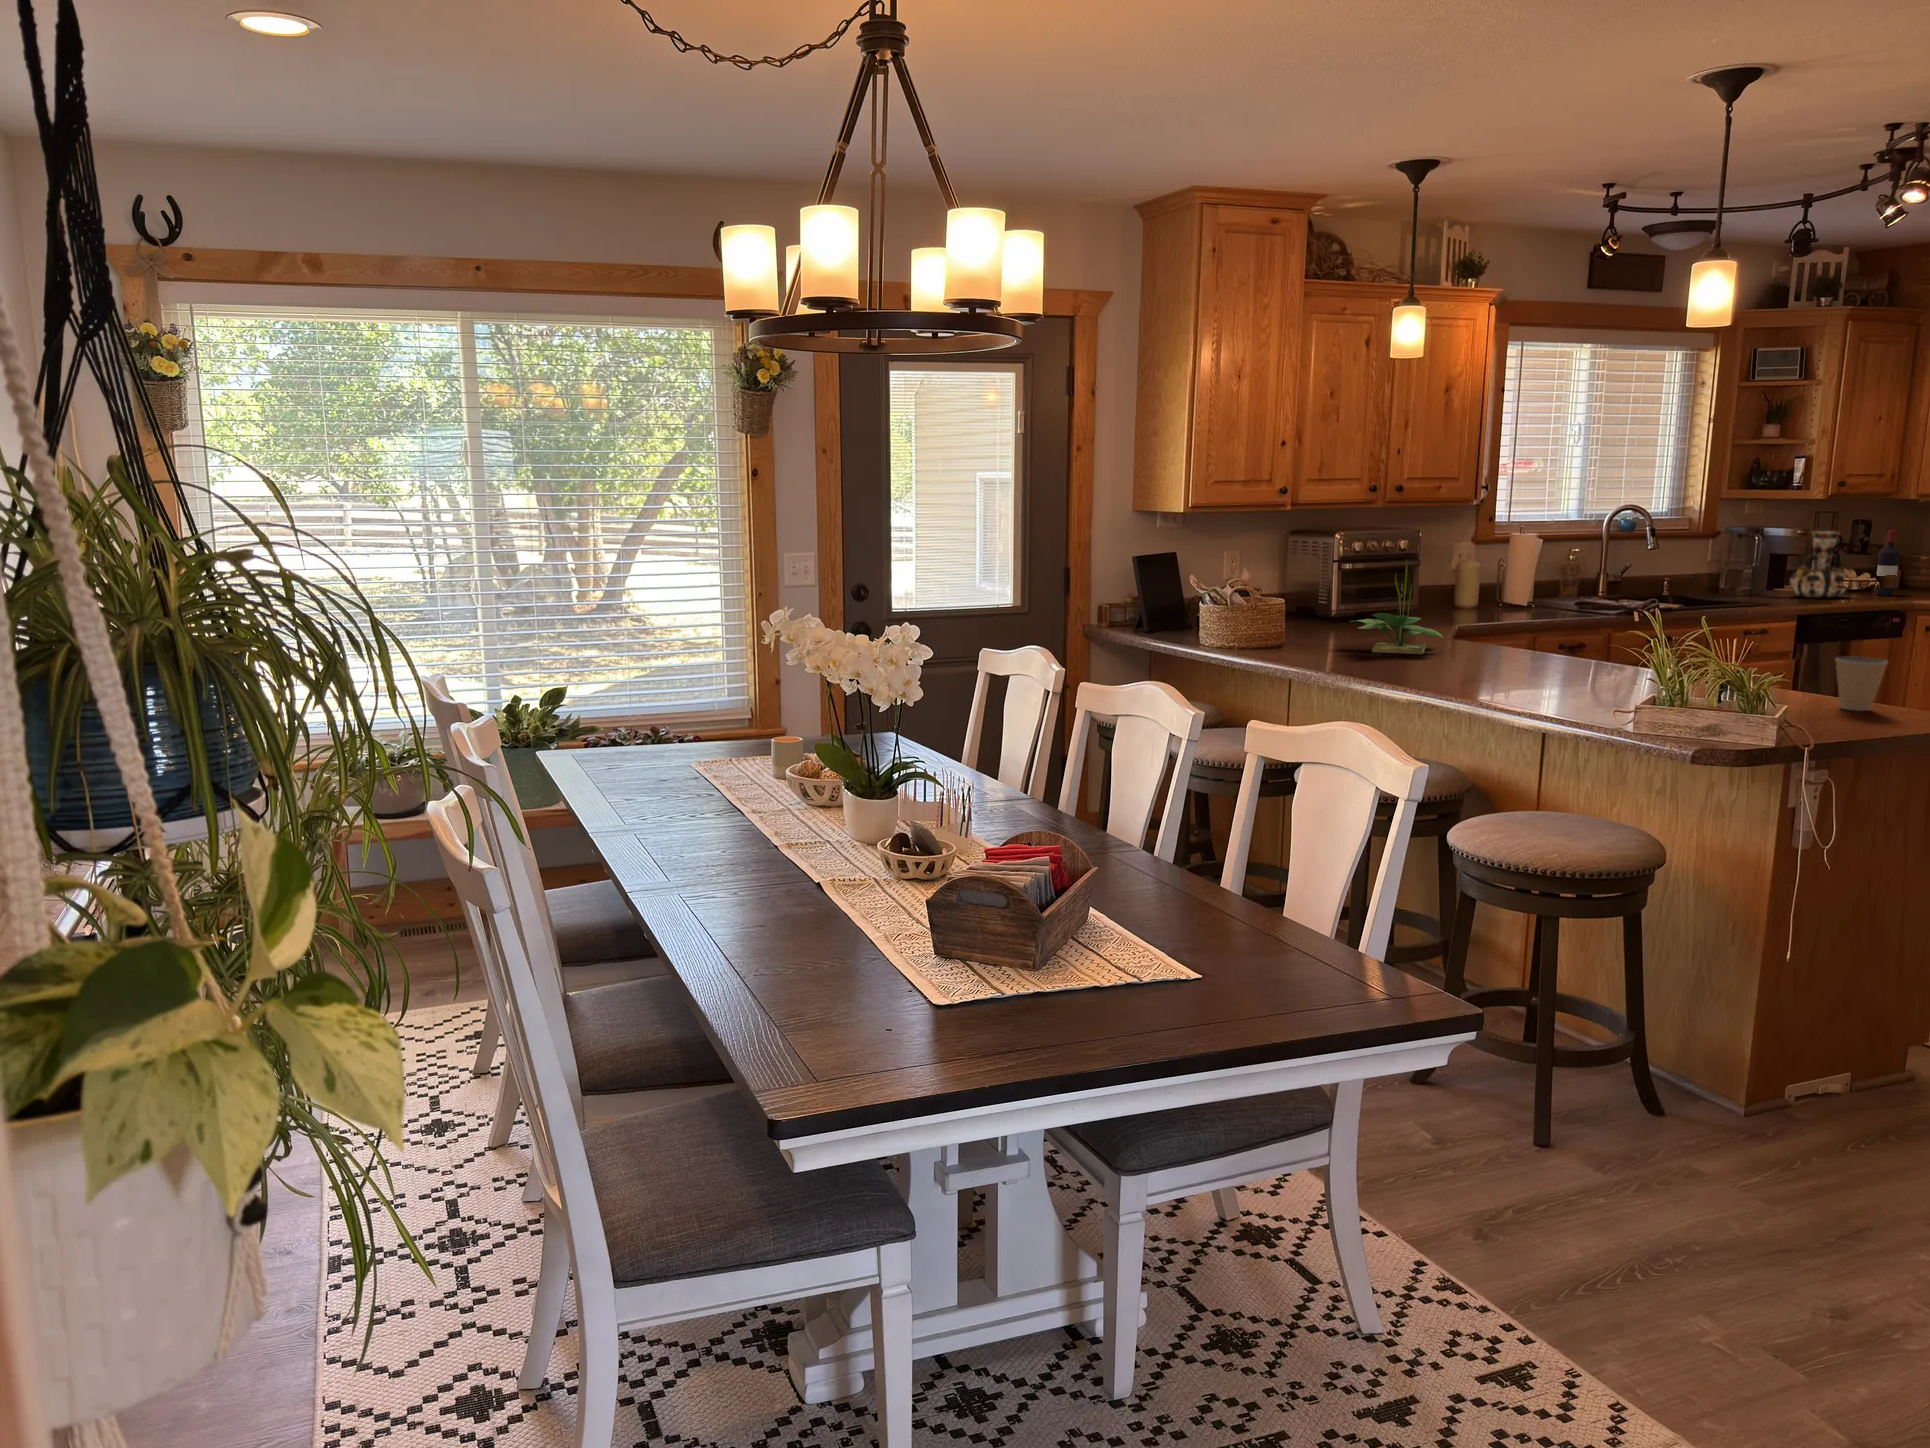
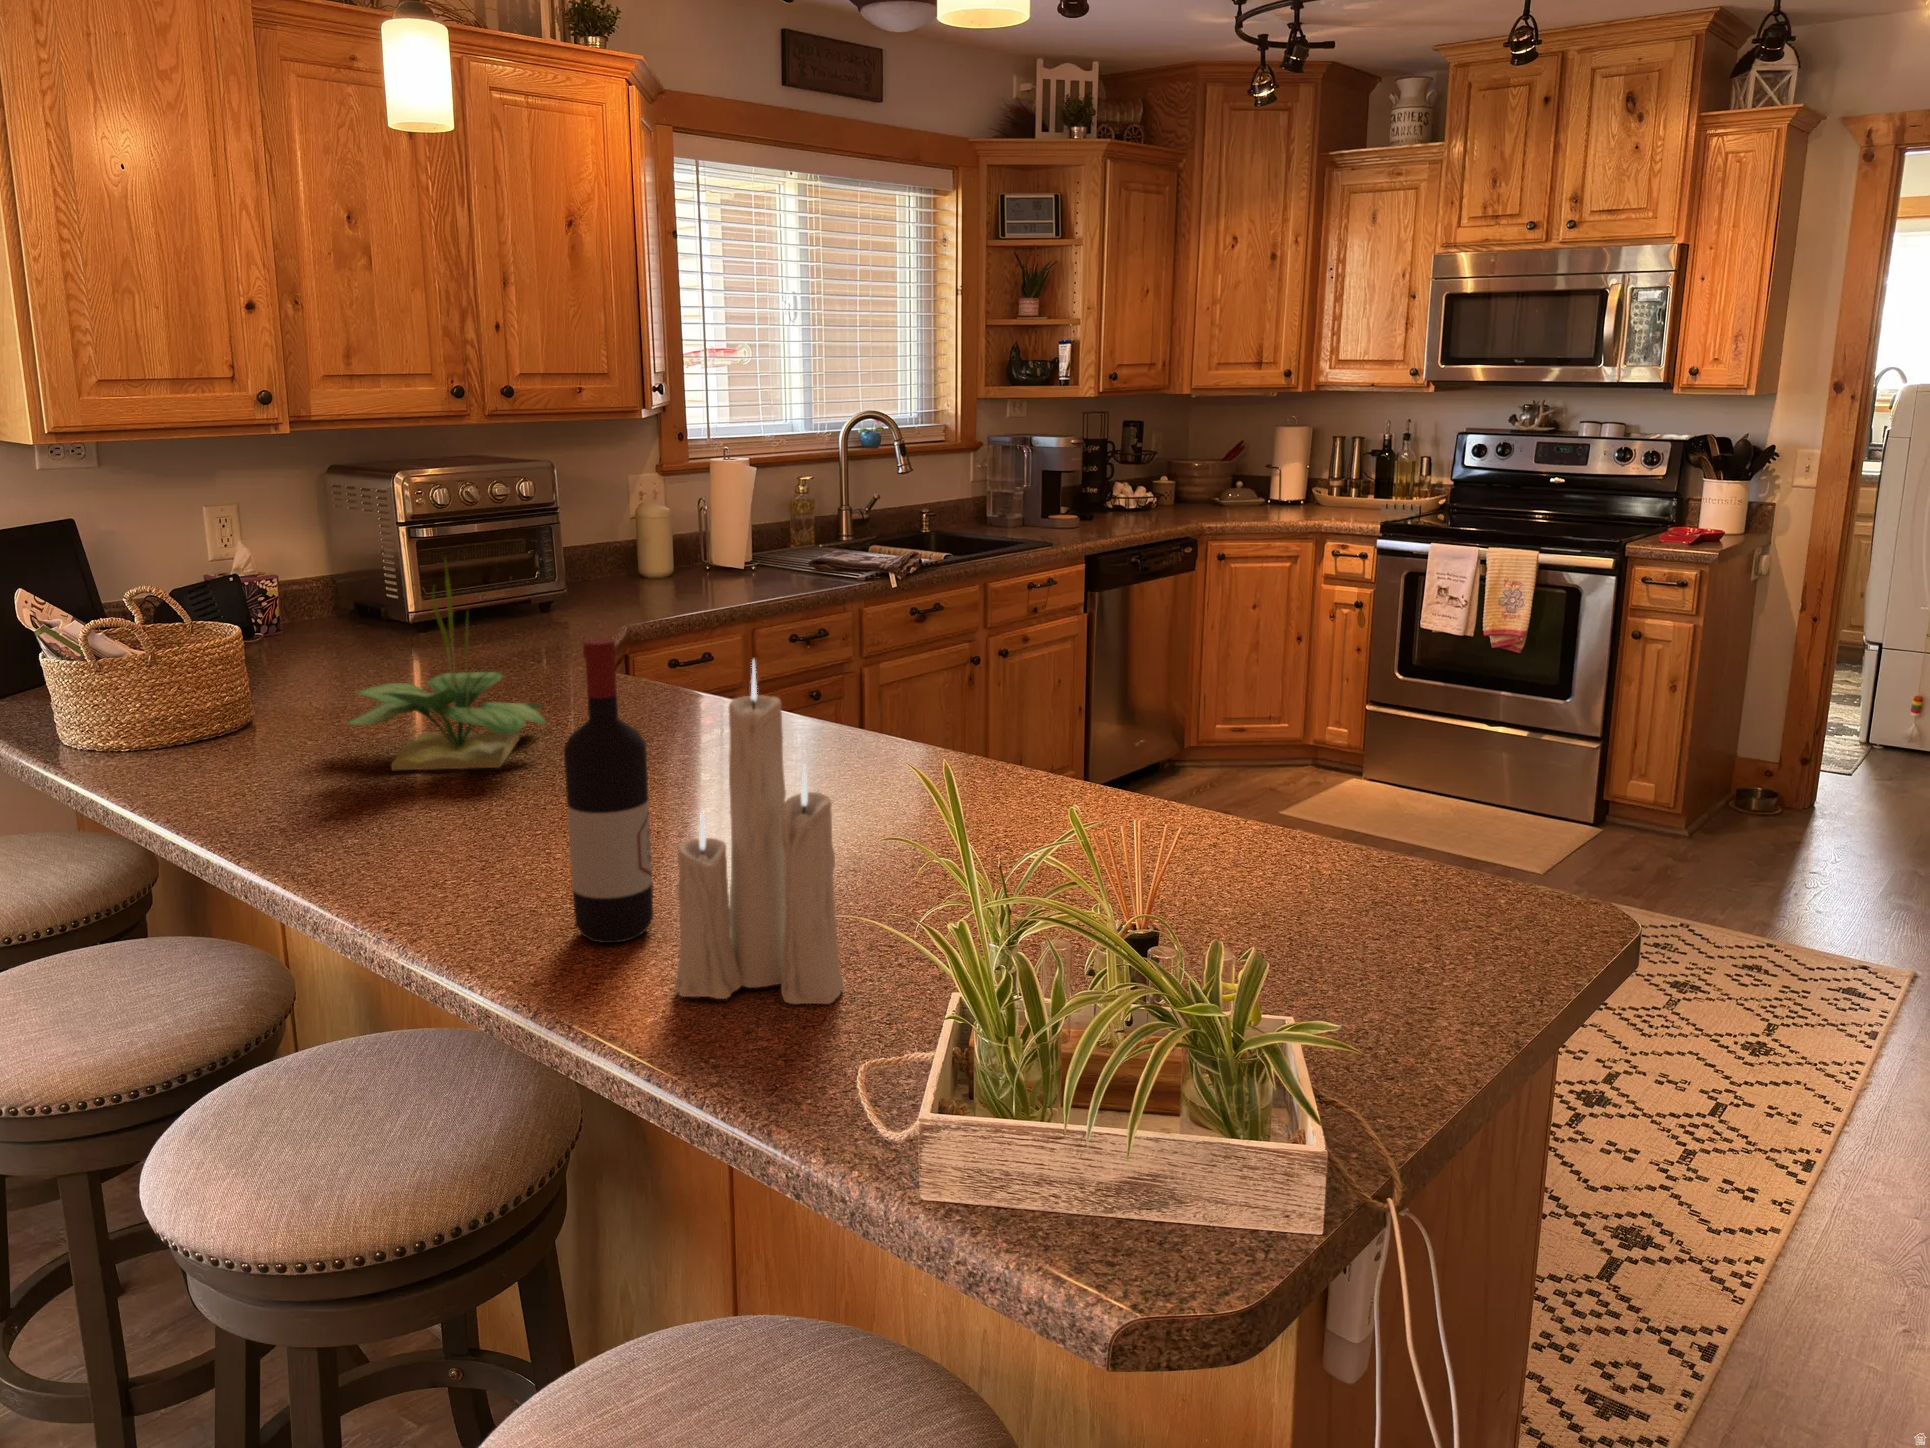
wine bottle: present [1875,530,1900,596] -> present [564,638,653,943]
vase: present [1790,531,1846,598] -> none [1069,440,1134,528]
candle: none [1527,566,1595,695] -> present [676,660,843,1004]
coffee cup: present [1836,657,1888,711] -> none [1381,819,1501,965]

